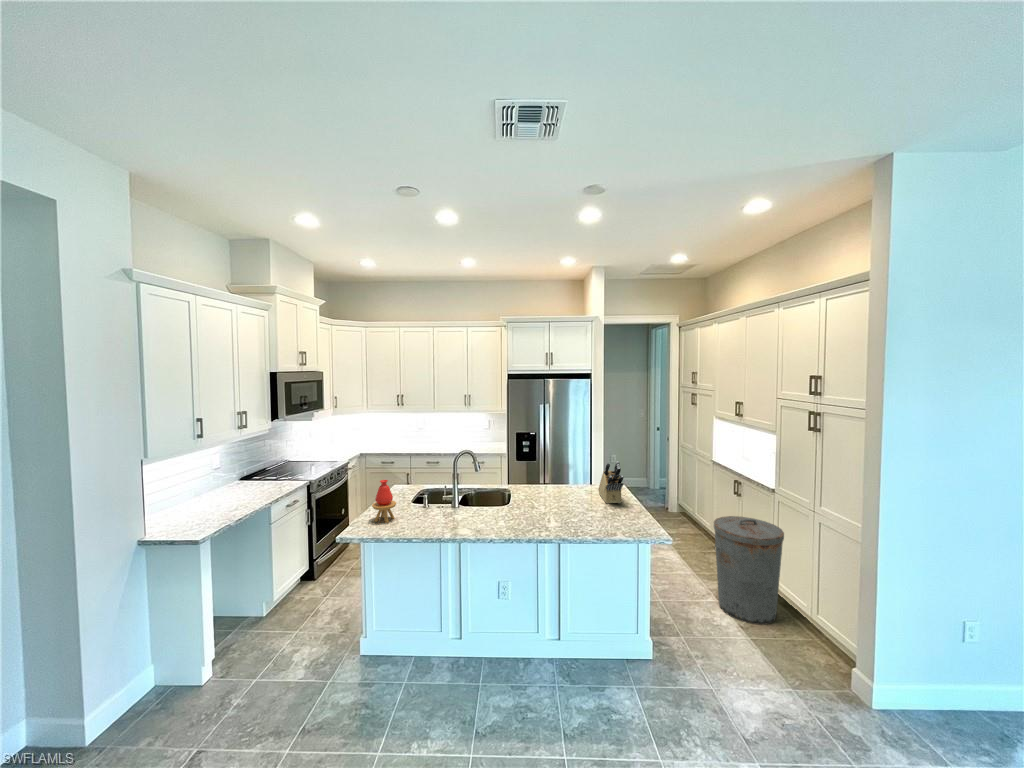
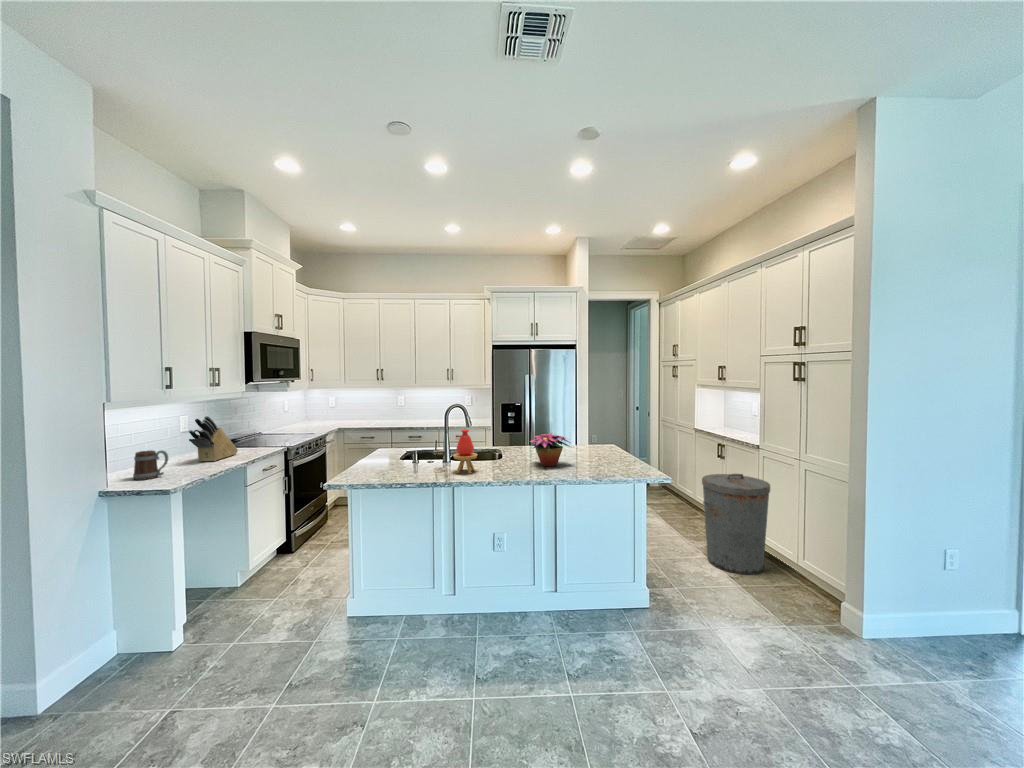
knife block: present [598,461,624,503] -> present [189,416,238,462]
vase: present [372,480,396,523] -> present [453,430,478,474]
flower arrangement: none [532,482,579,517] -> present [530,433,570,466]
mug: none [168,497,199,526] -> present [133,450,168,480]

